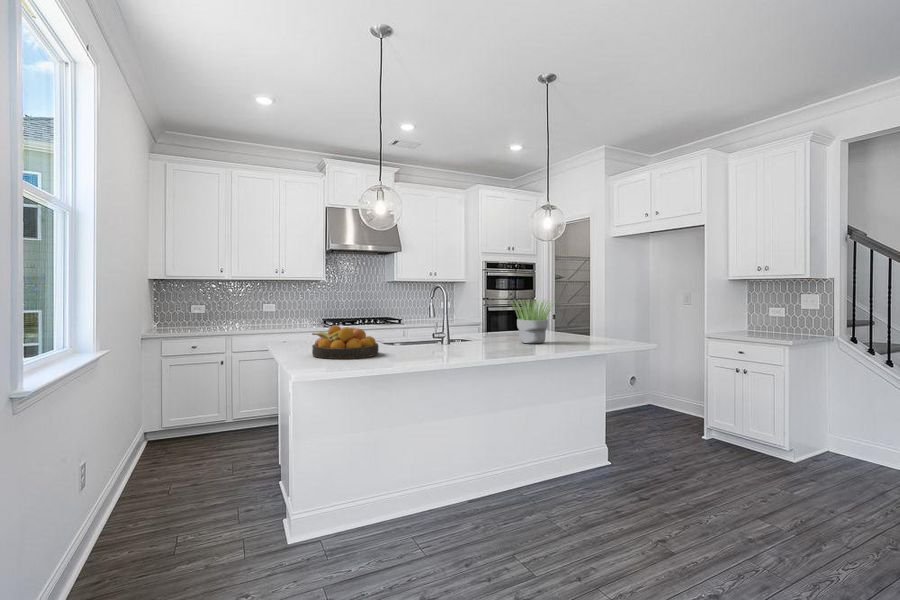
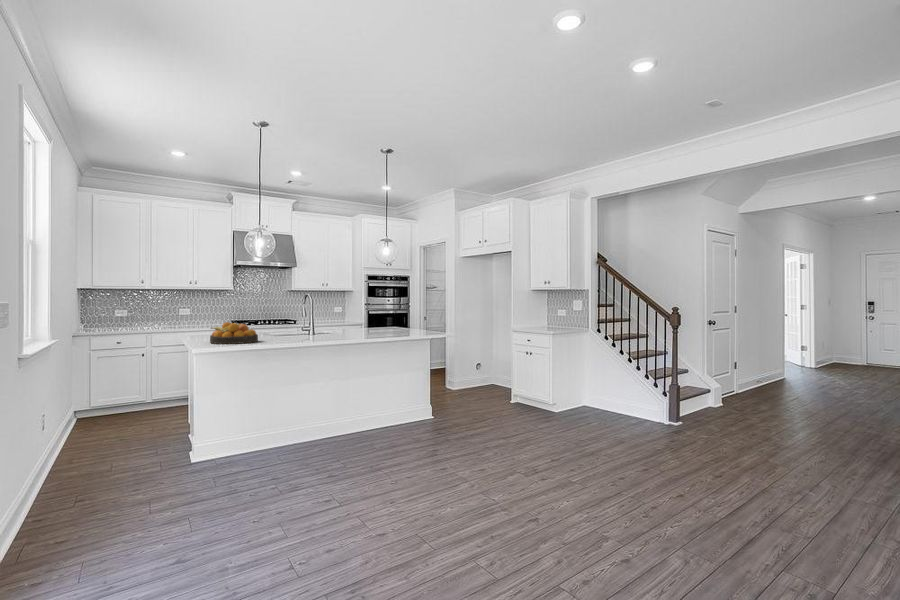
potted plant: present [513,300,553,344] -> none [358,304,394,335]

